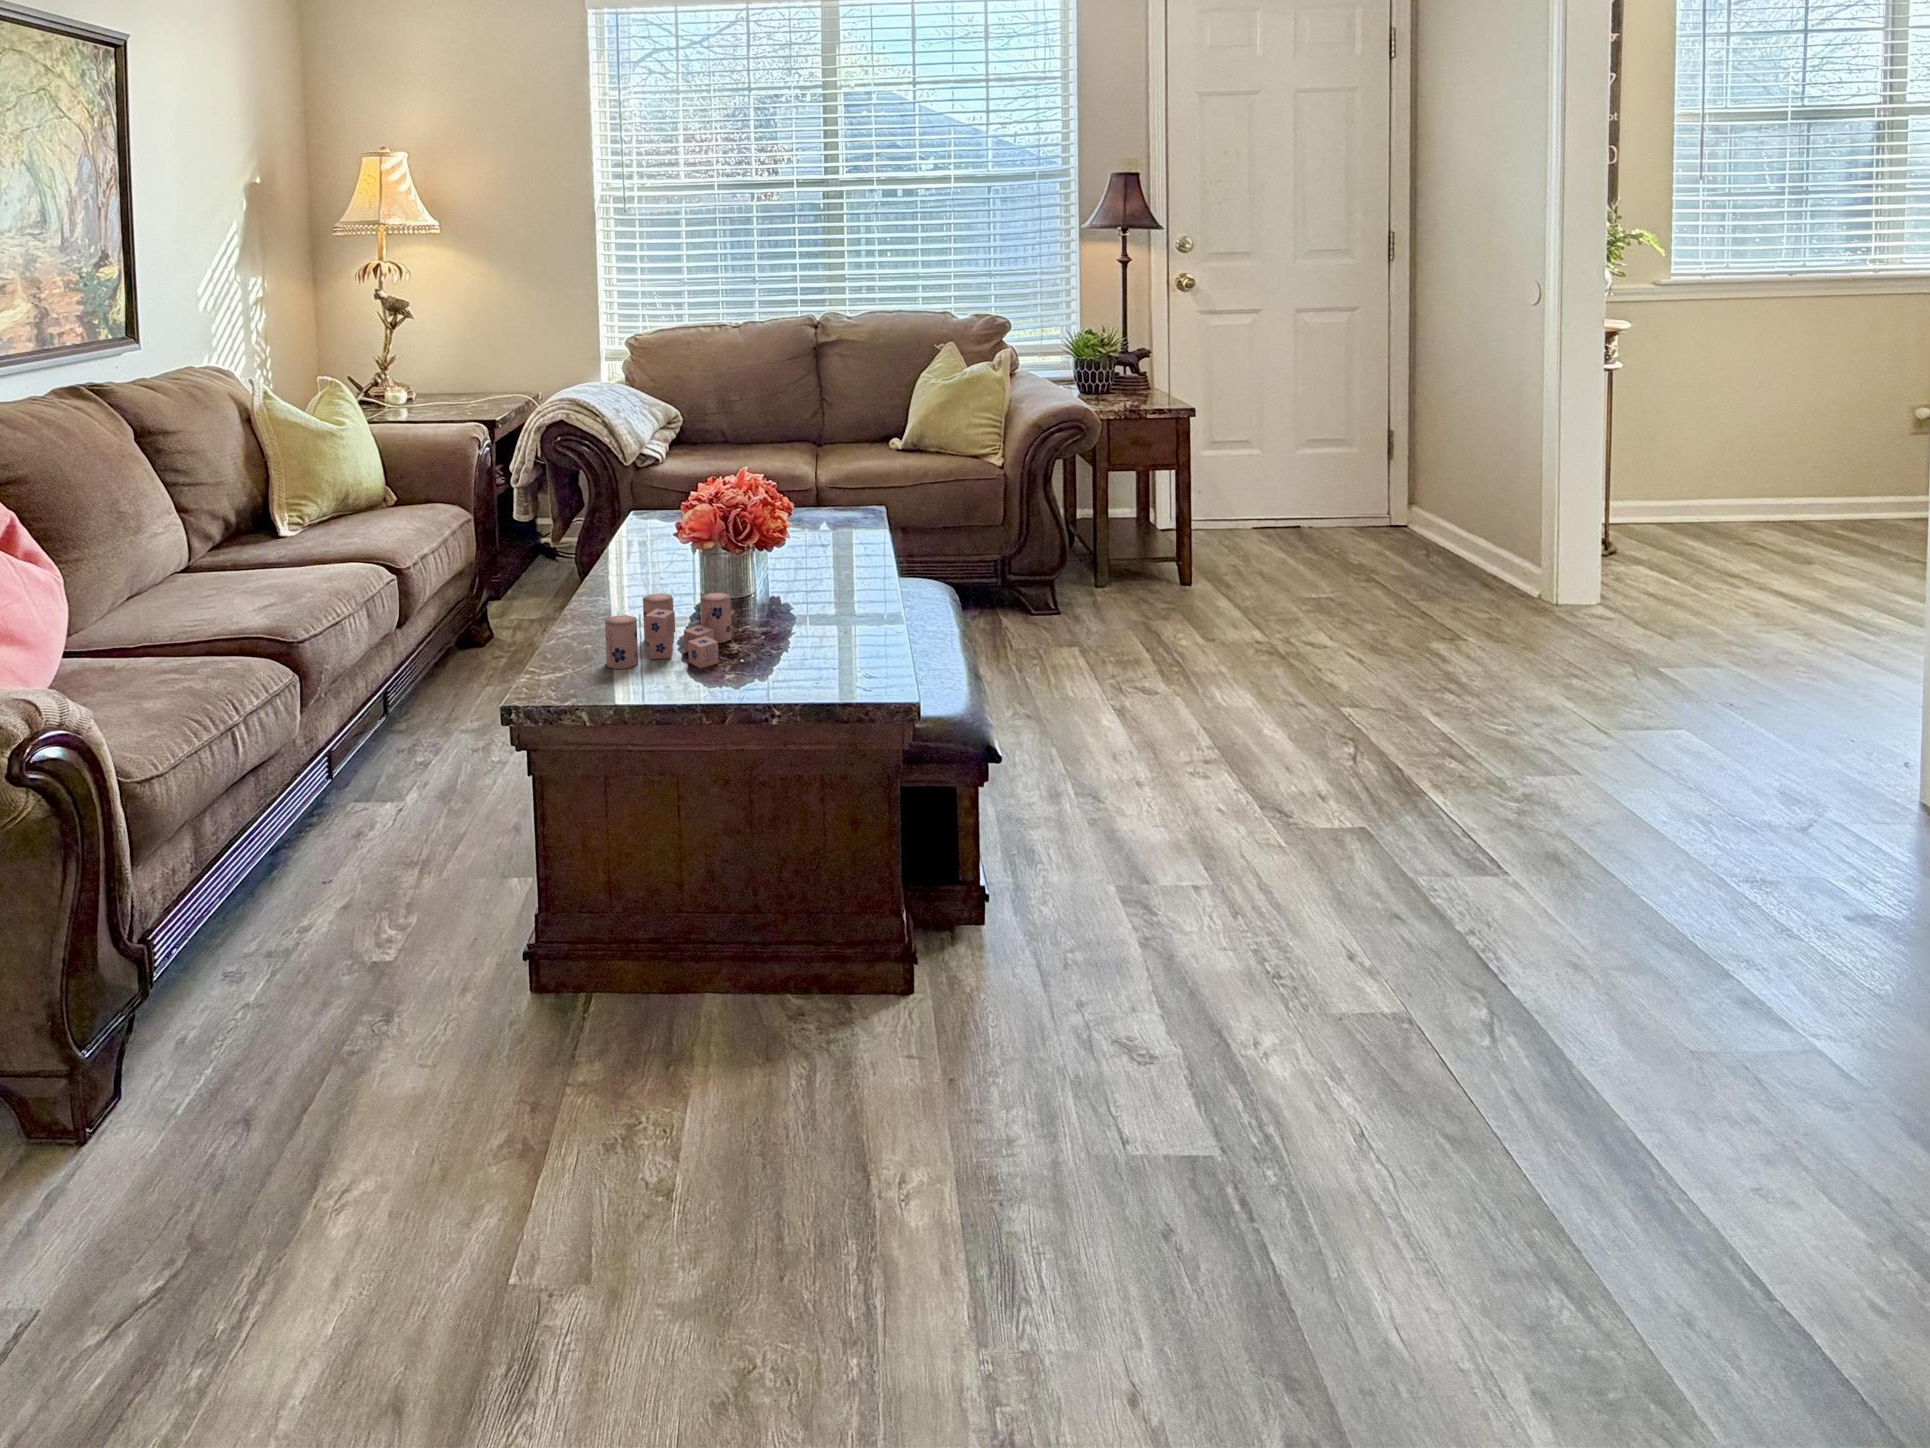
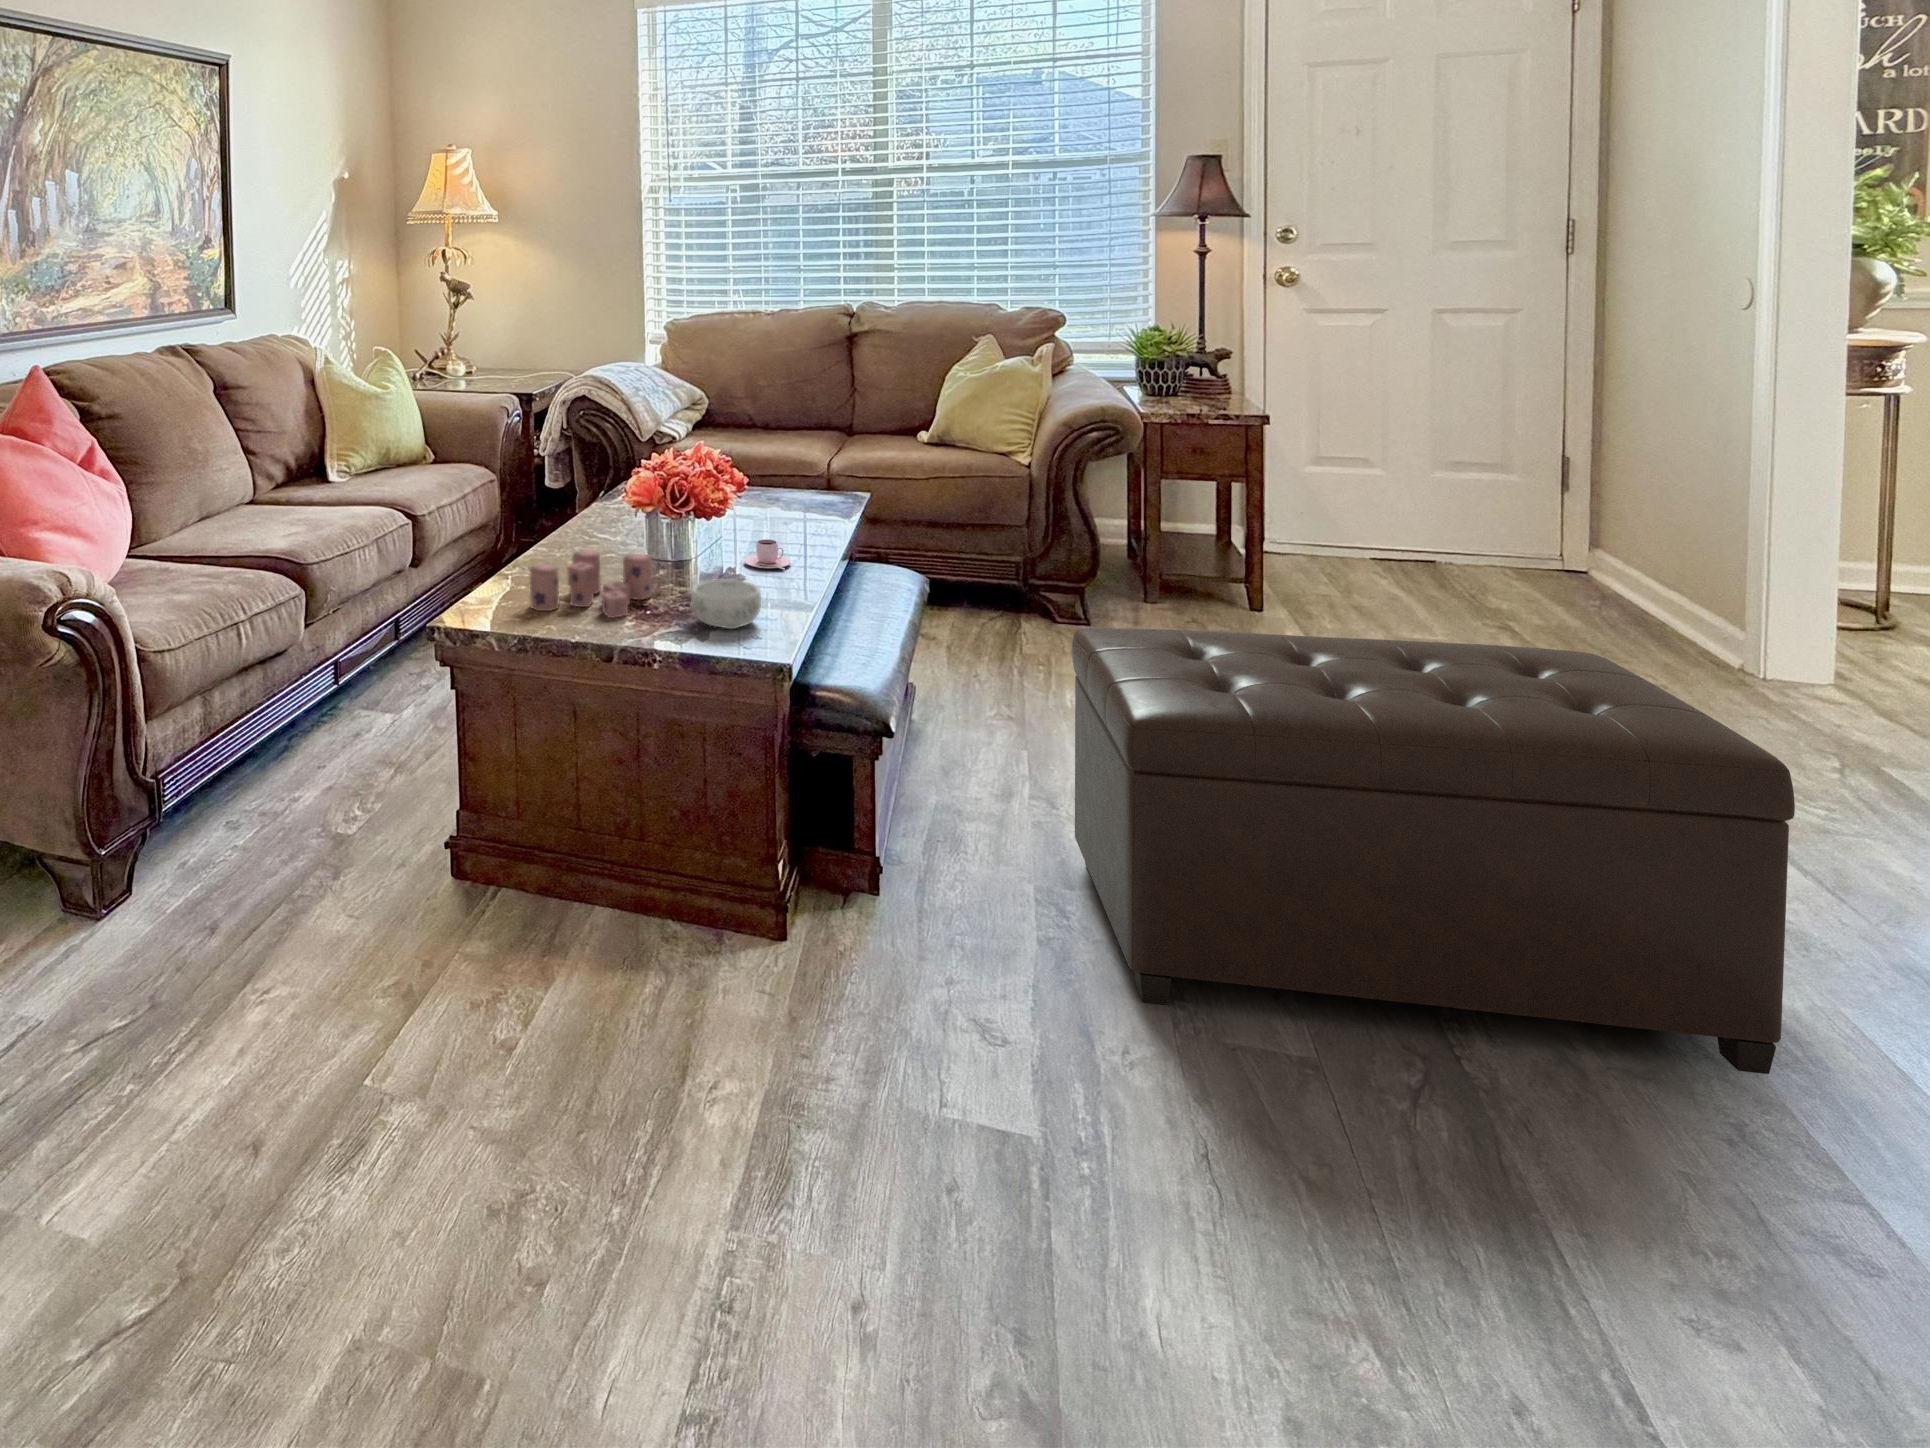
teacup: none [804,531,851,593] -> present [744,539,791,570]
ottoman: none [1134,600,1720,983] -> present [1072,628,1795,1074]
decorative bowl: none [788,612,862,667] -> present [691,579,761,629]

